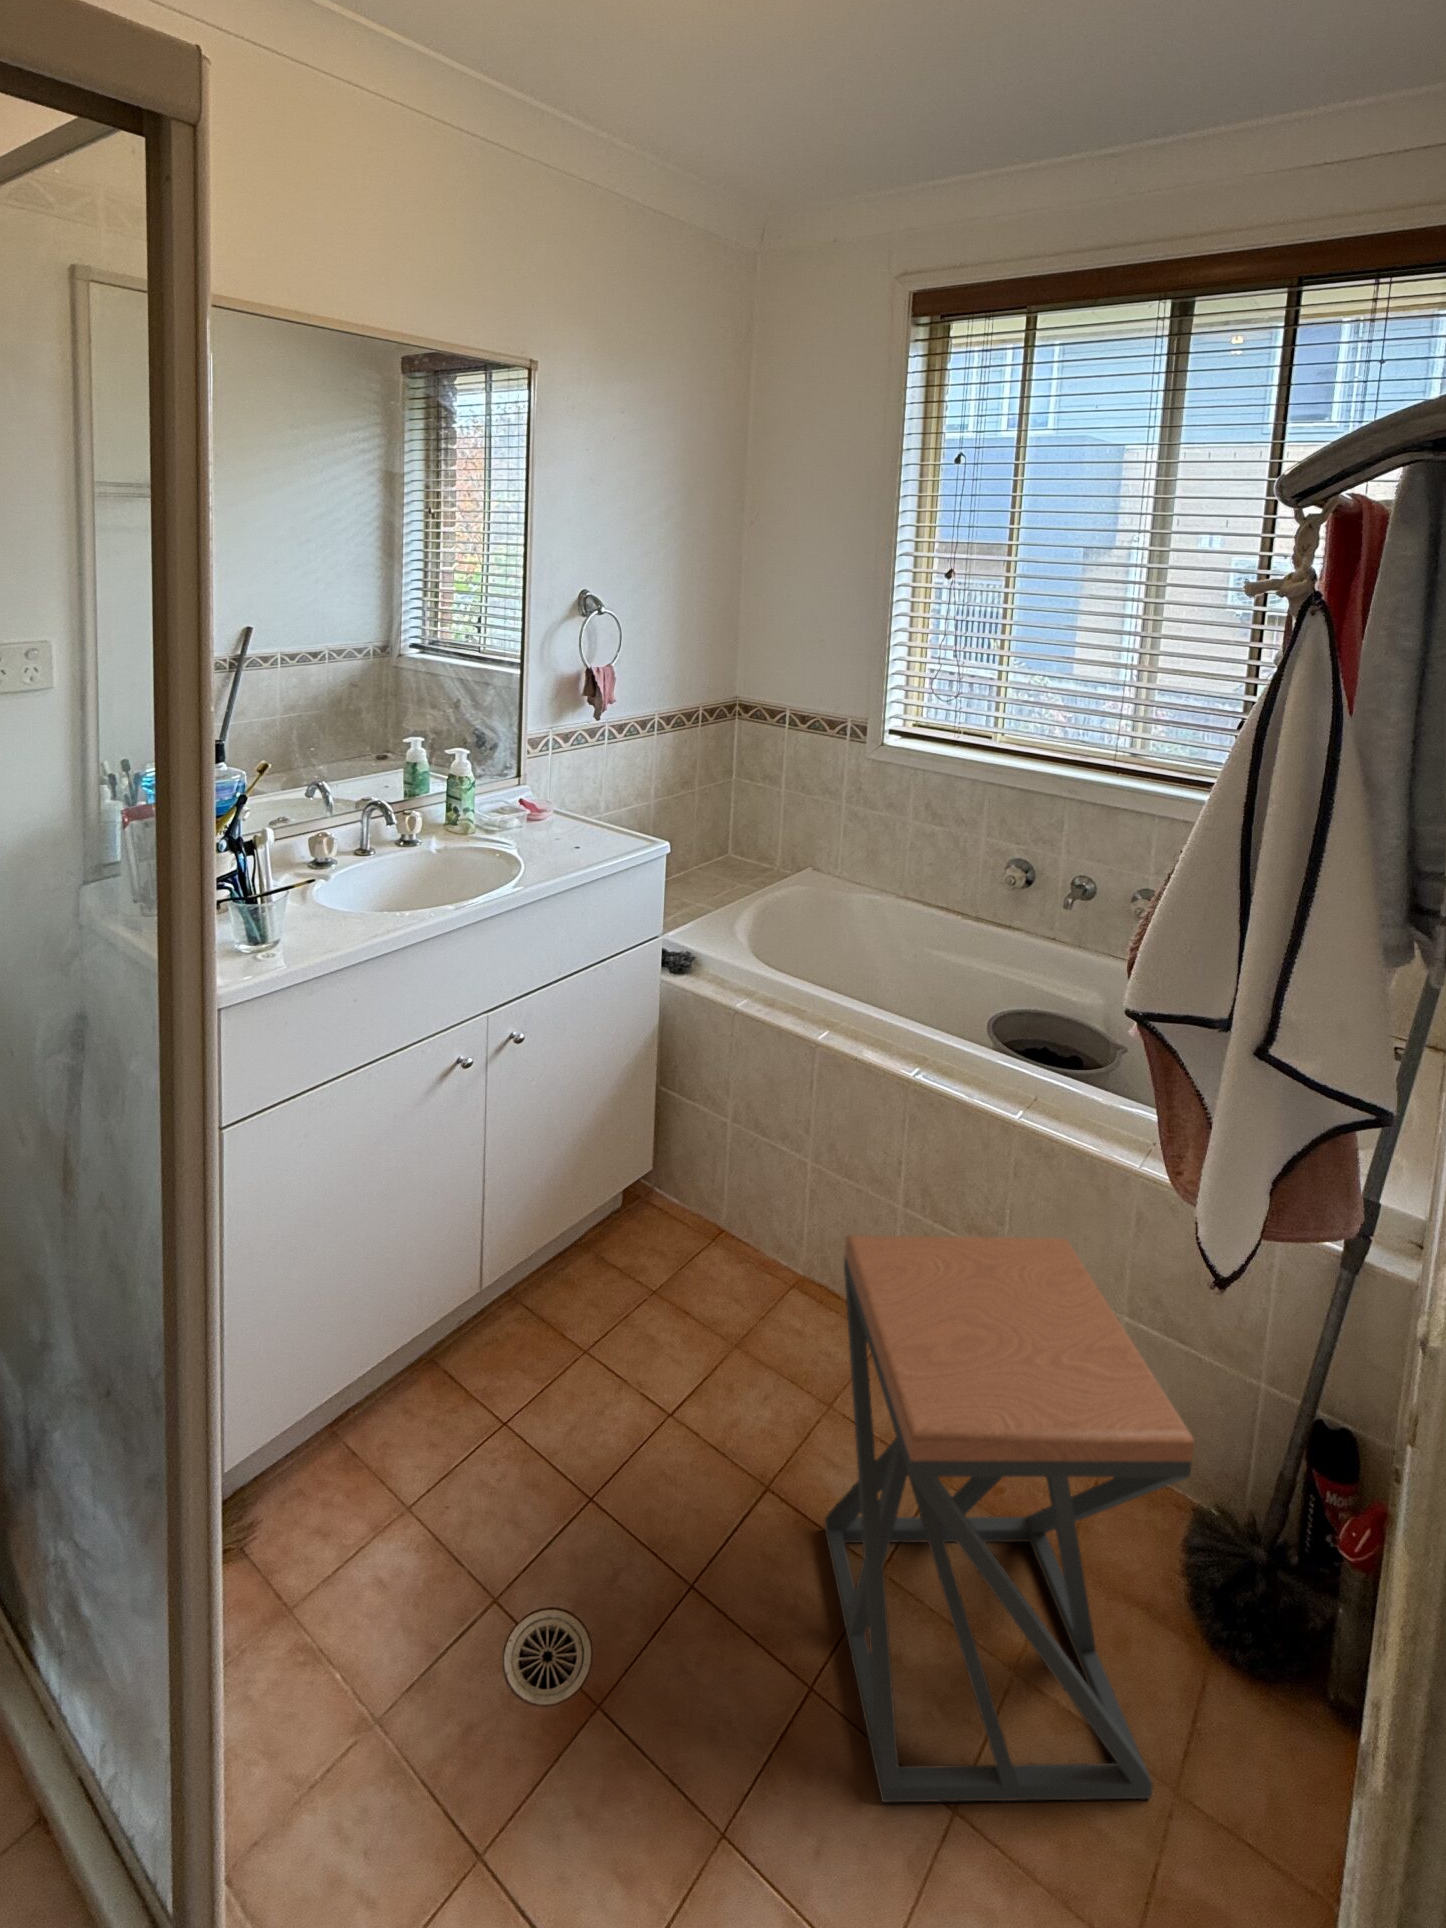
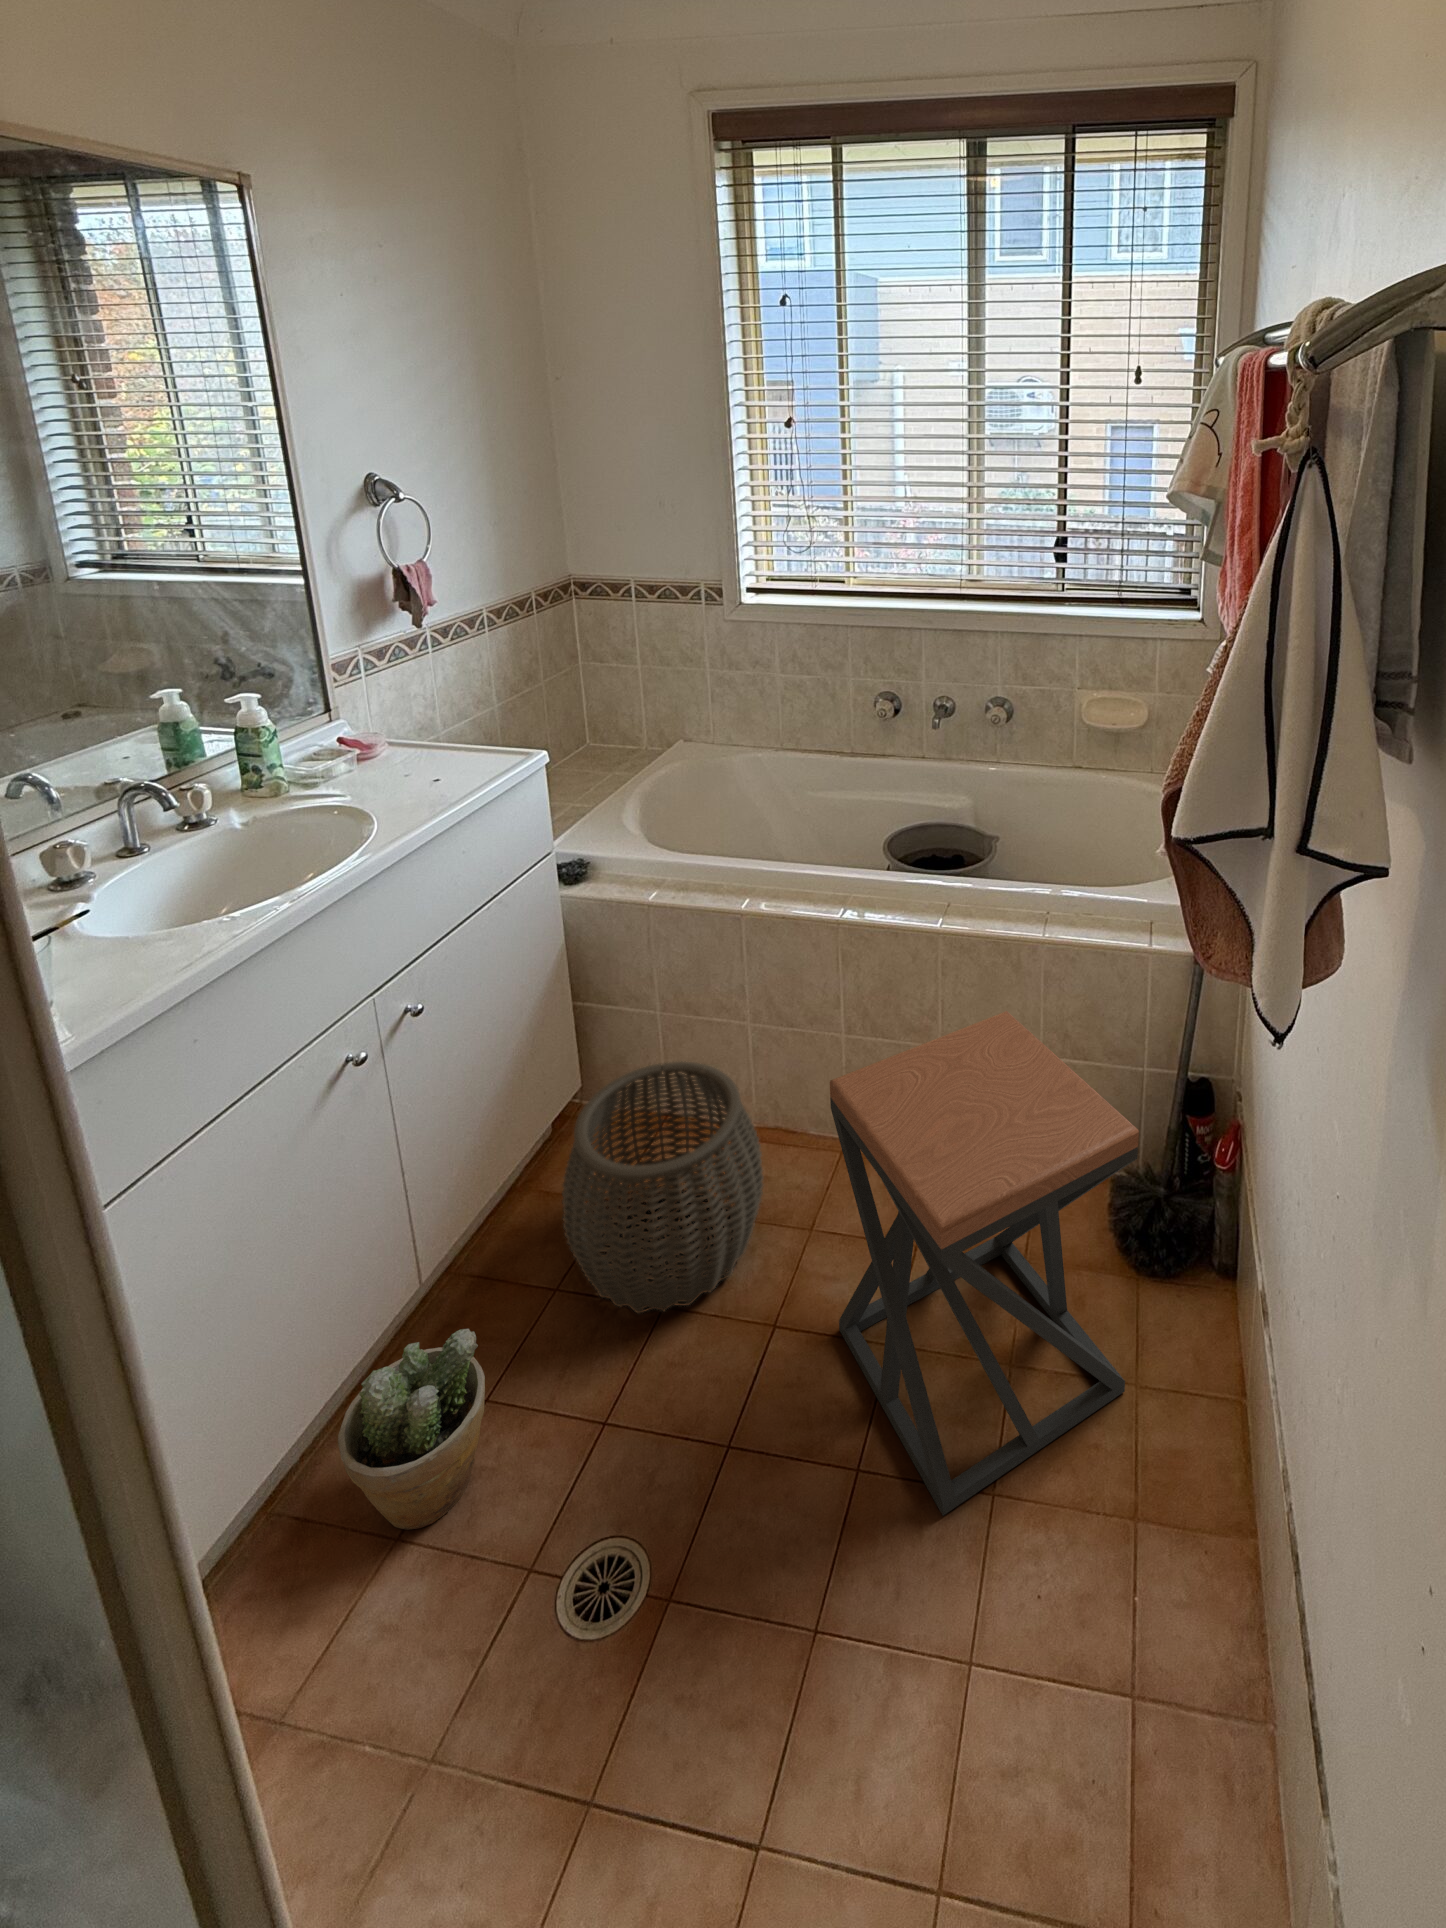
woven basket: none [594,1165,787,1424] -> present [562,1061,764,1313]
potted plant: none [380,1329,496,1507] -> present [338,1329,485,1530]

